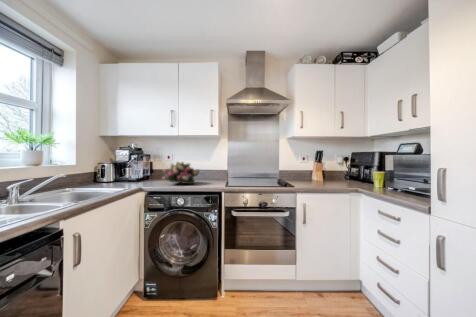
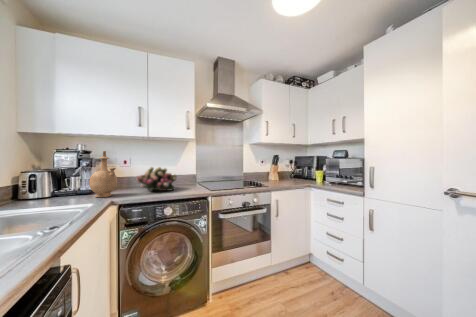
vase: none [124,147,146,186] -> present [89,151,117,197]

